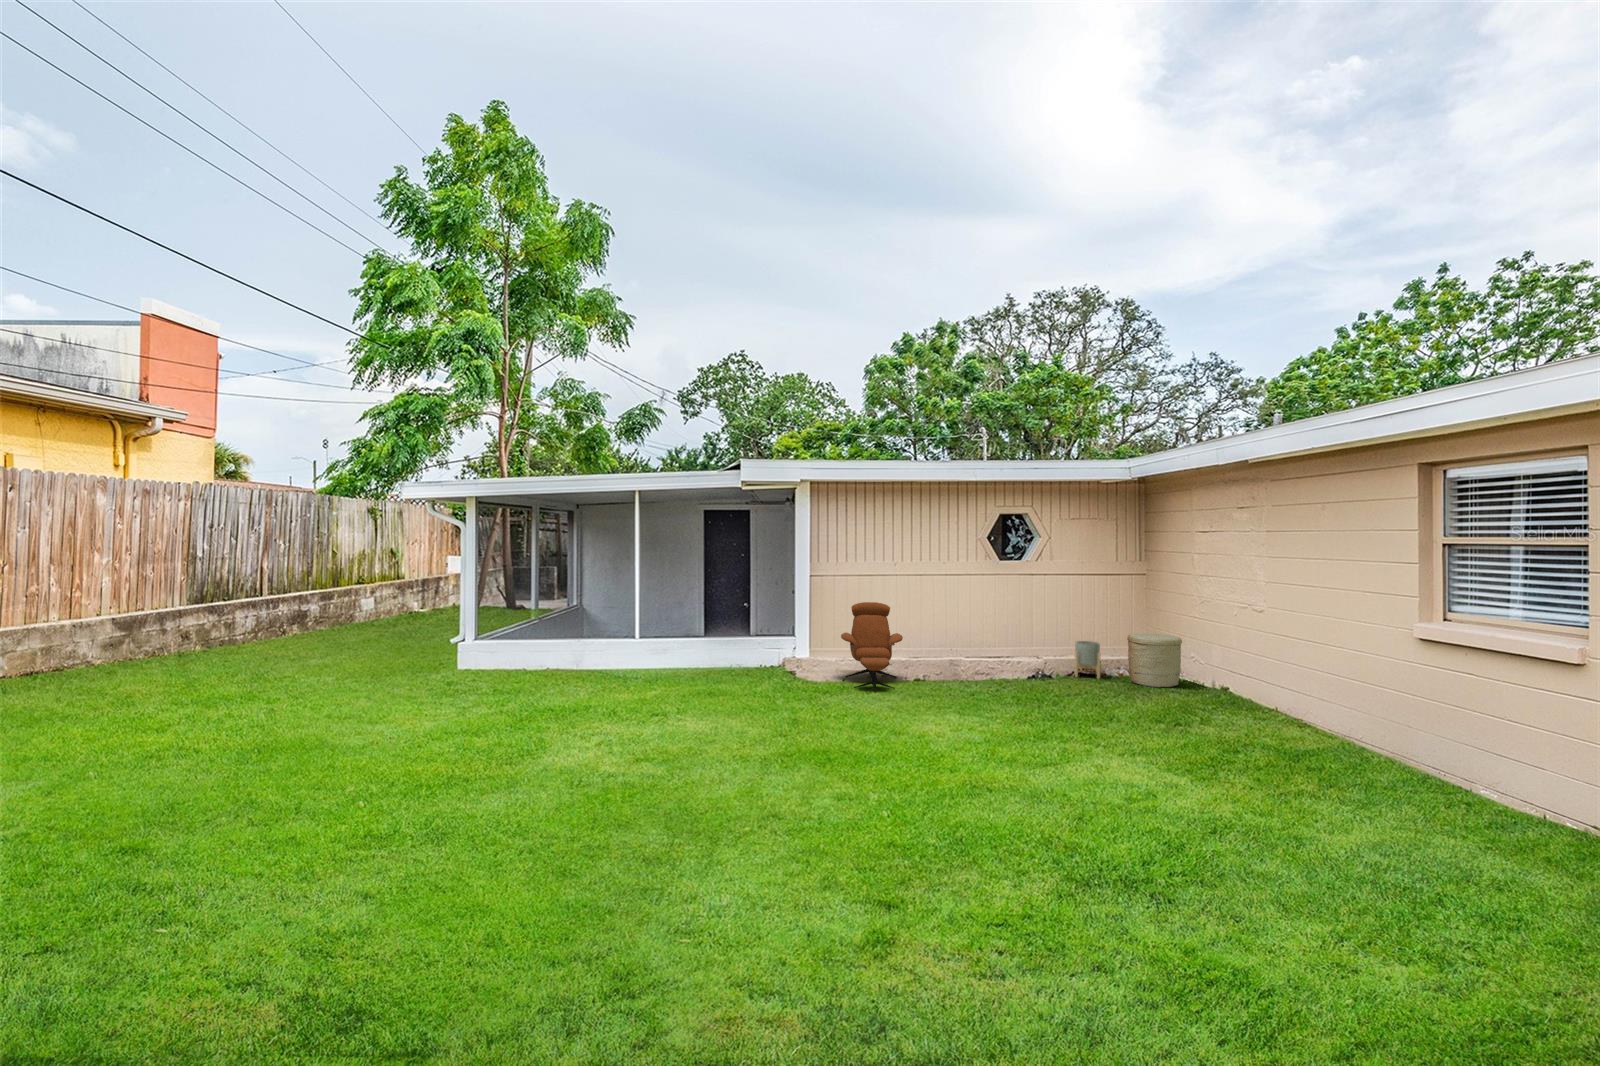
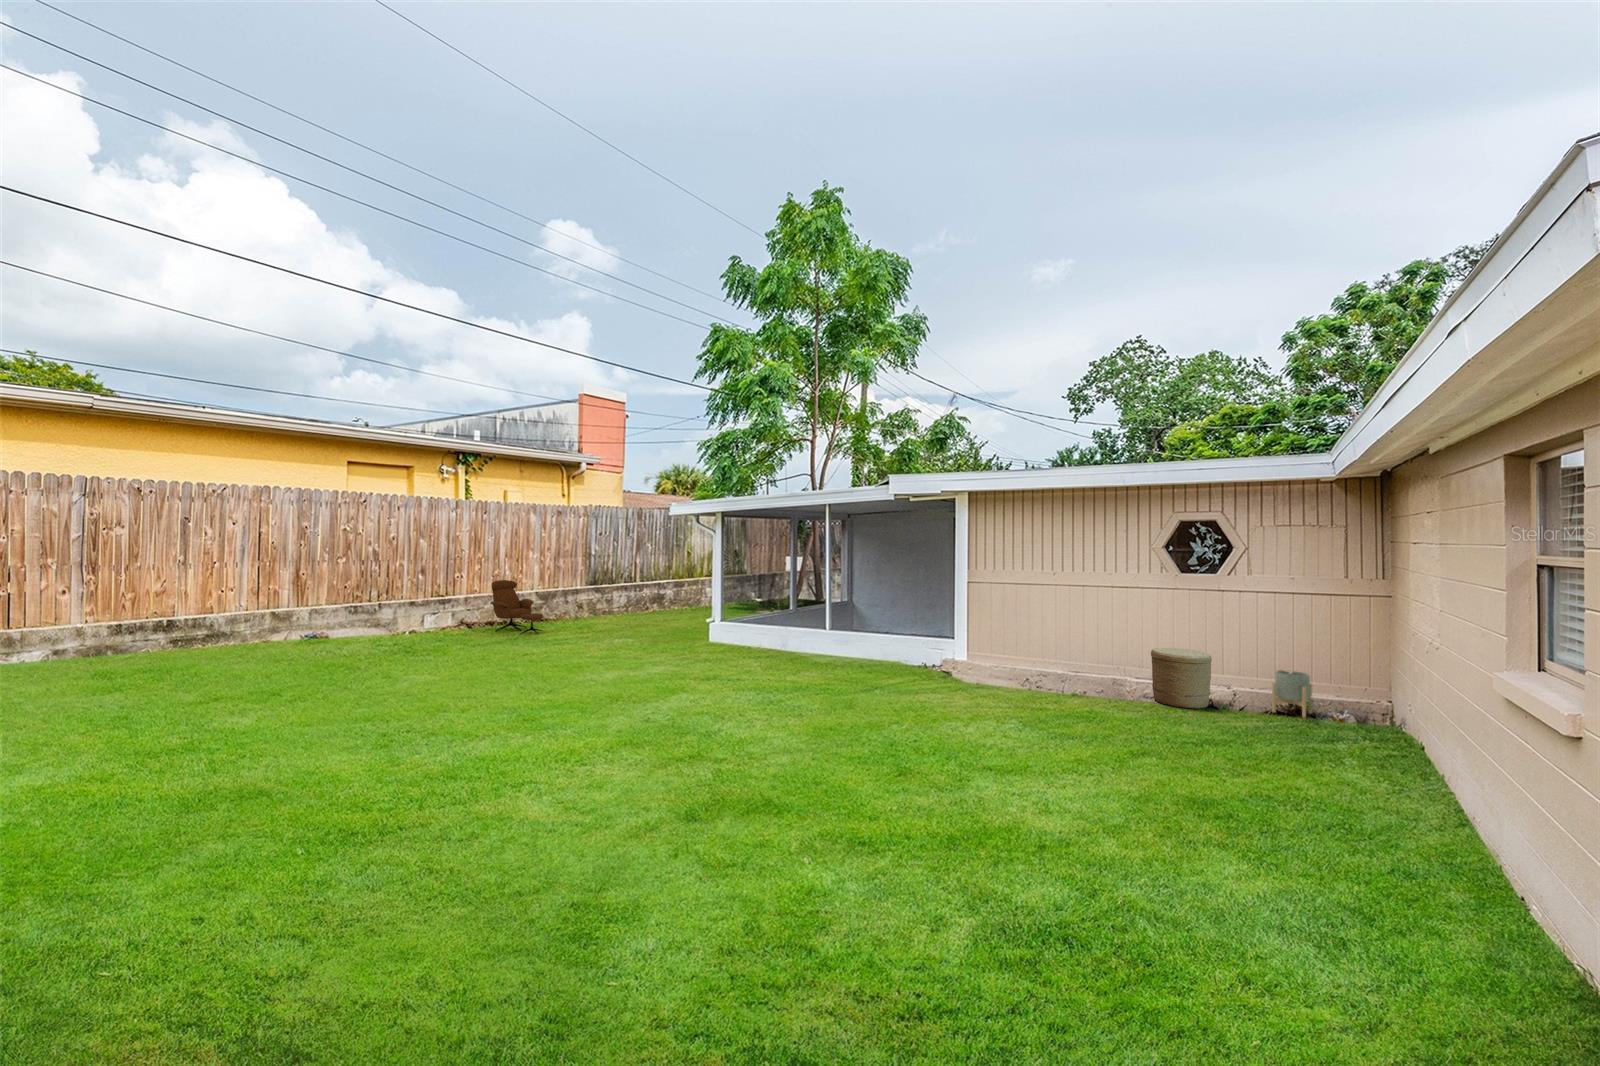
lounge chair: present [841,602,903,692] -> present [490,580,543,634]
woven basket: present [1127,633,1182,687] -> present [1151,648,1212,709]

